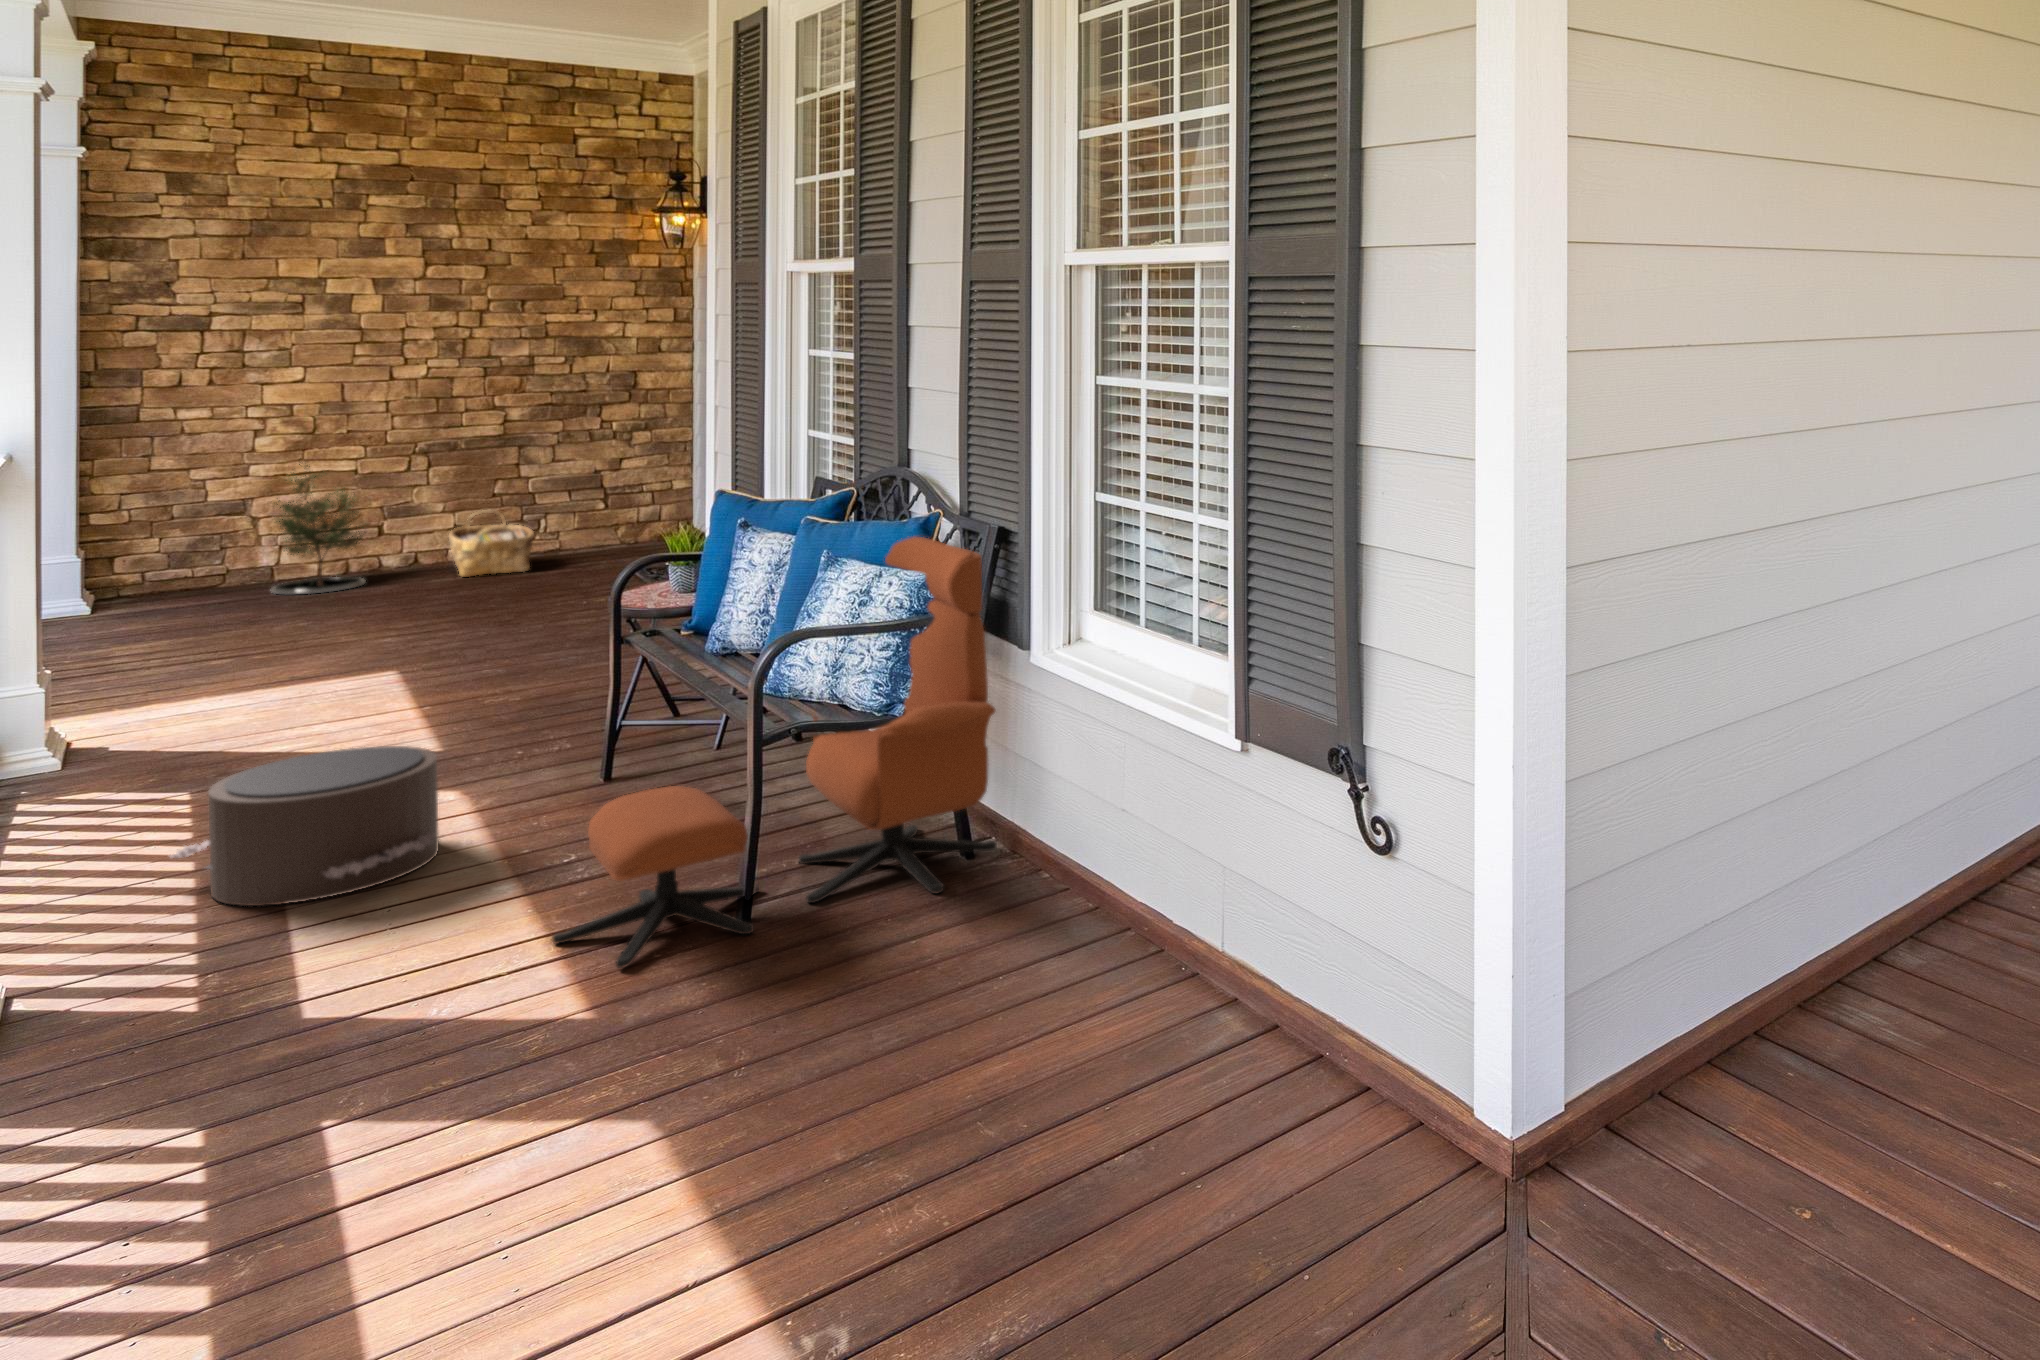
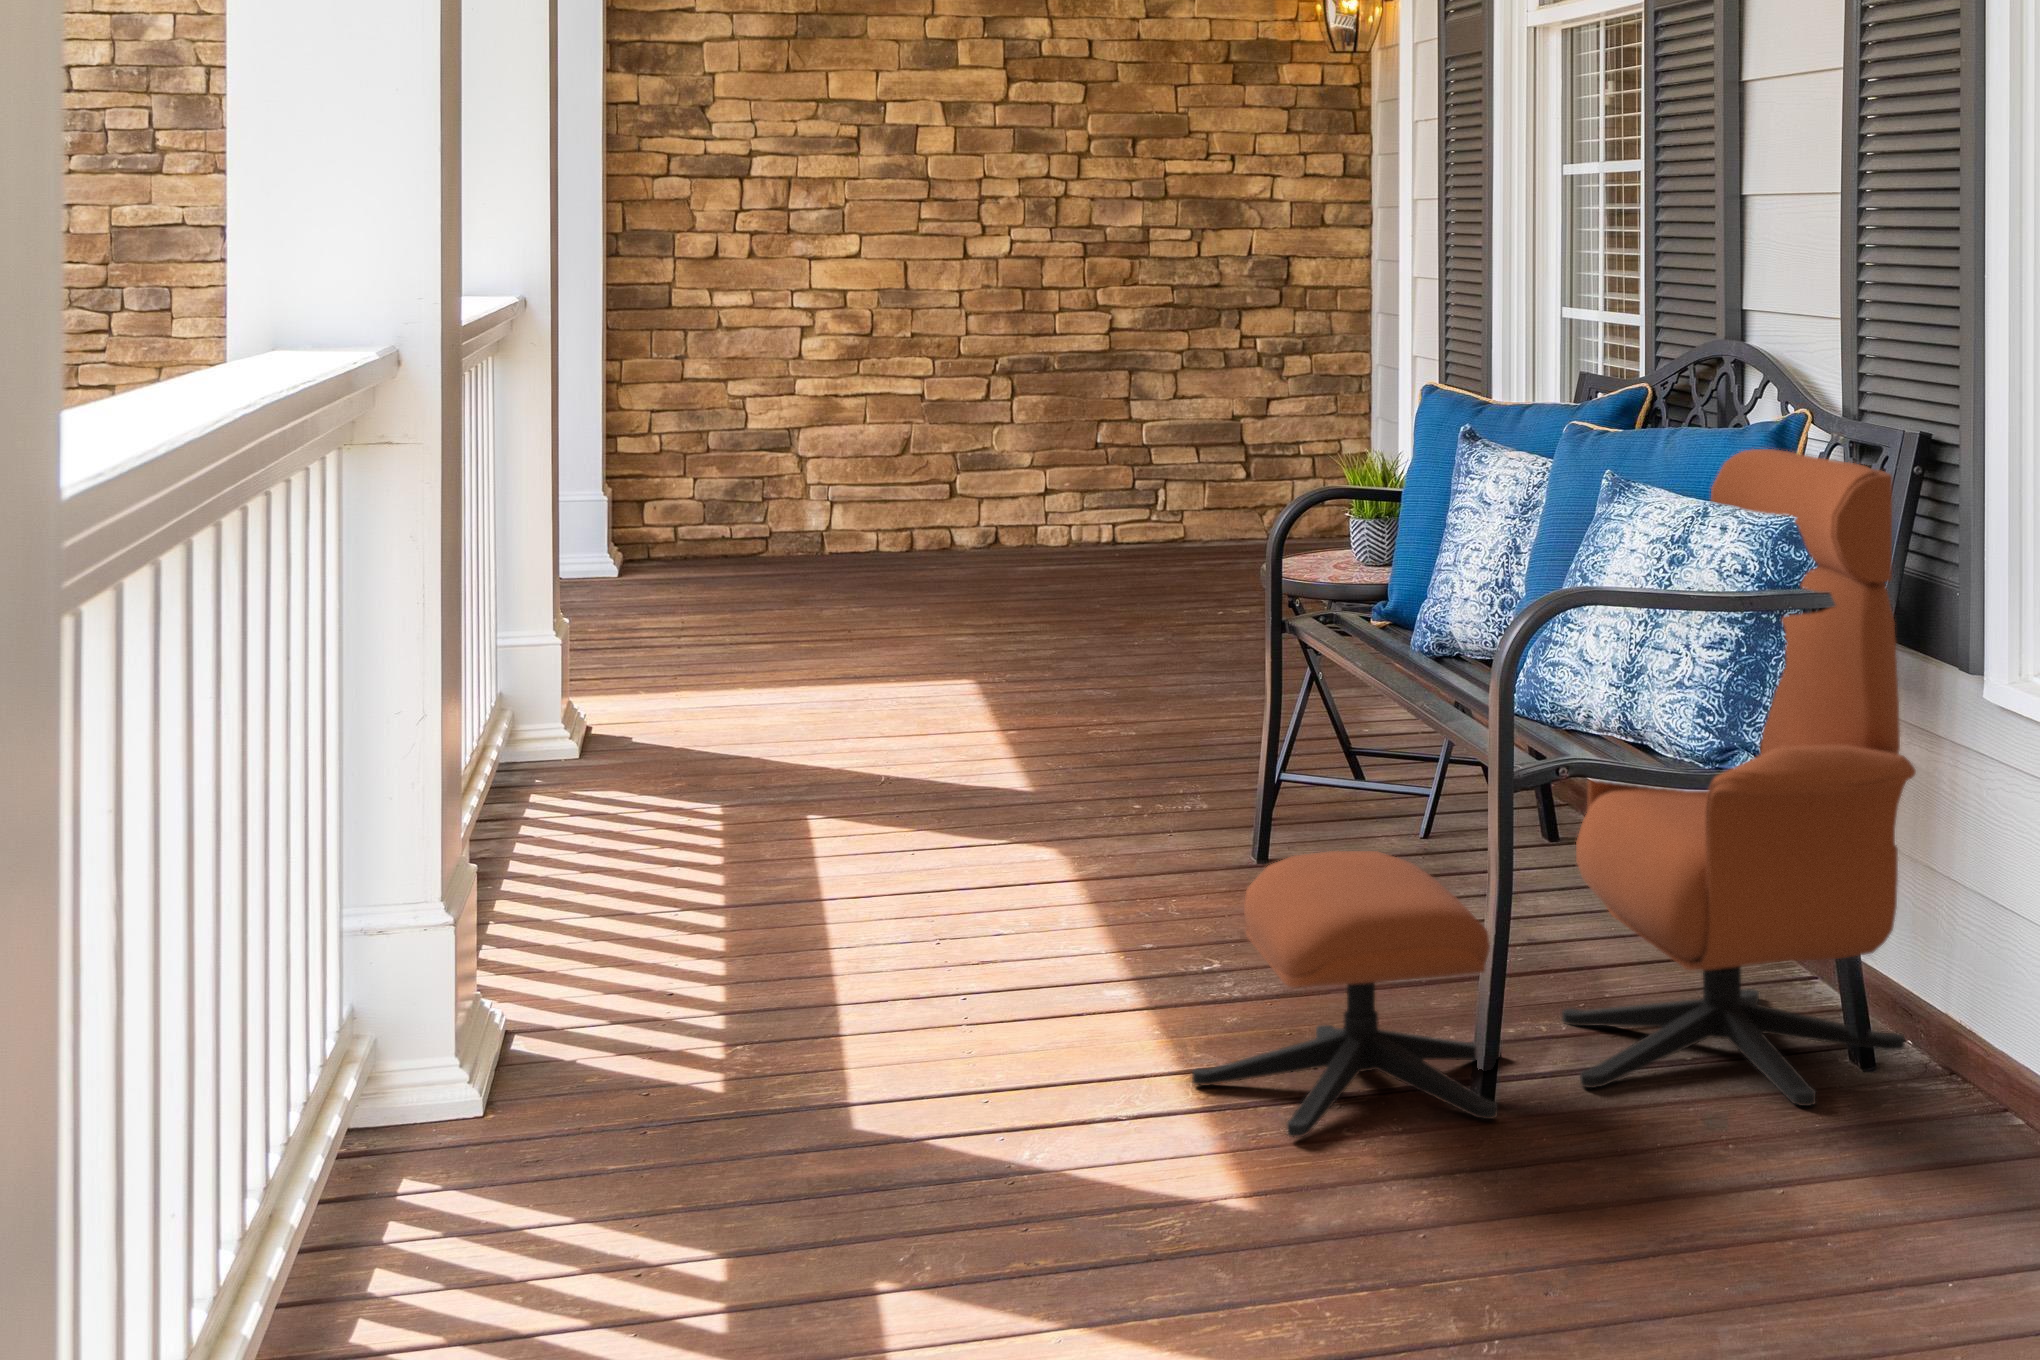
potted tree: present [271,458,365,594] -> none [810,369,937,575]
woven basket: present [449,510,534,577] -> none [1034,467,1145,568]
pouf: present [170,746,439,906] -> none [694,753,1039,971]

